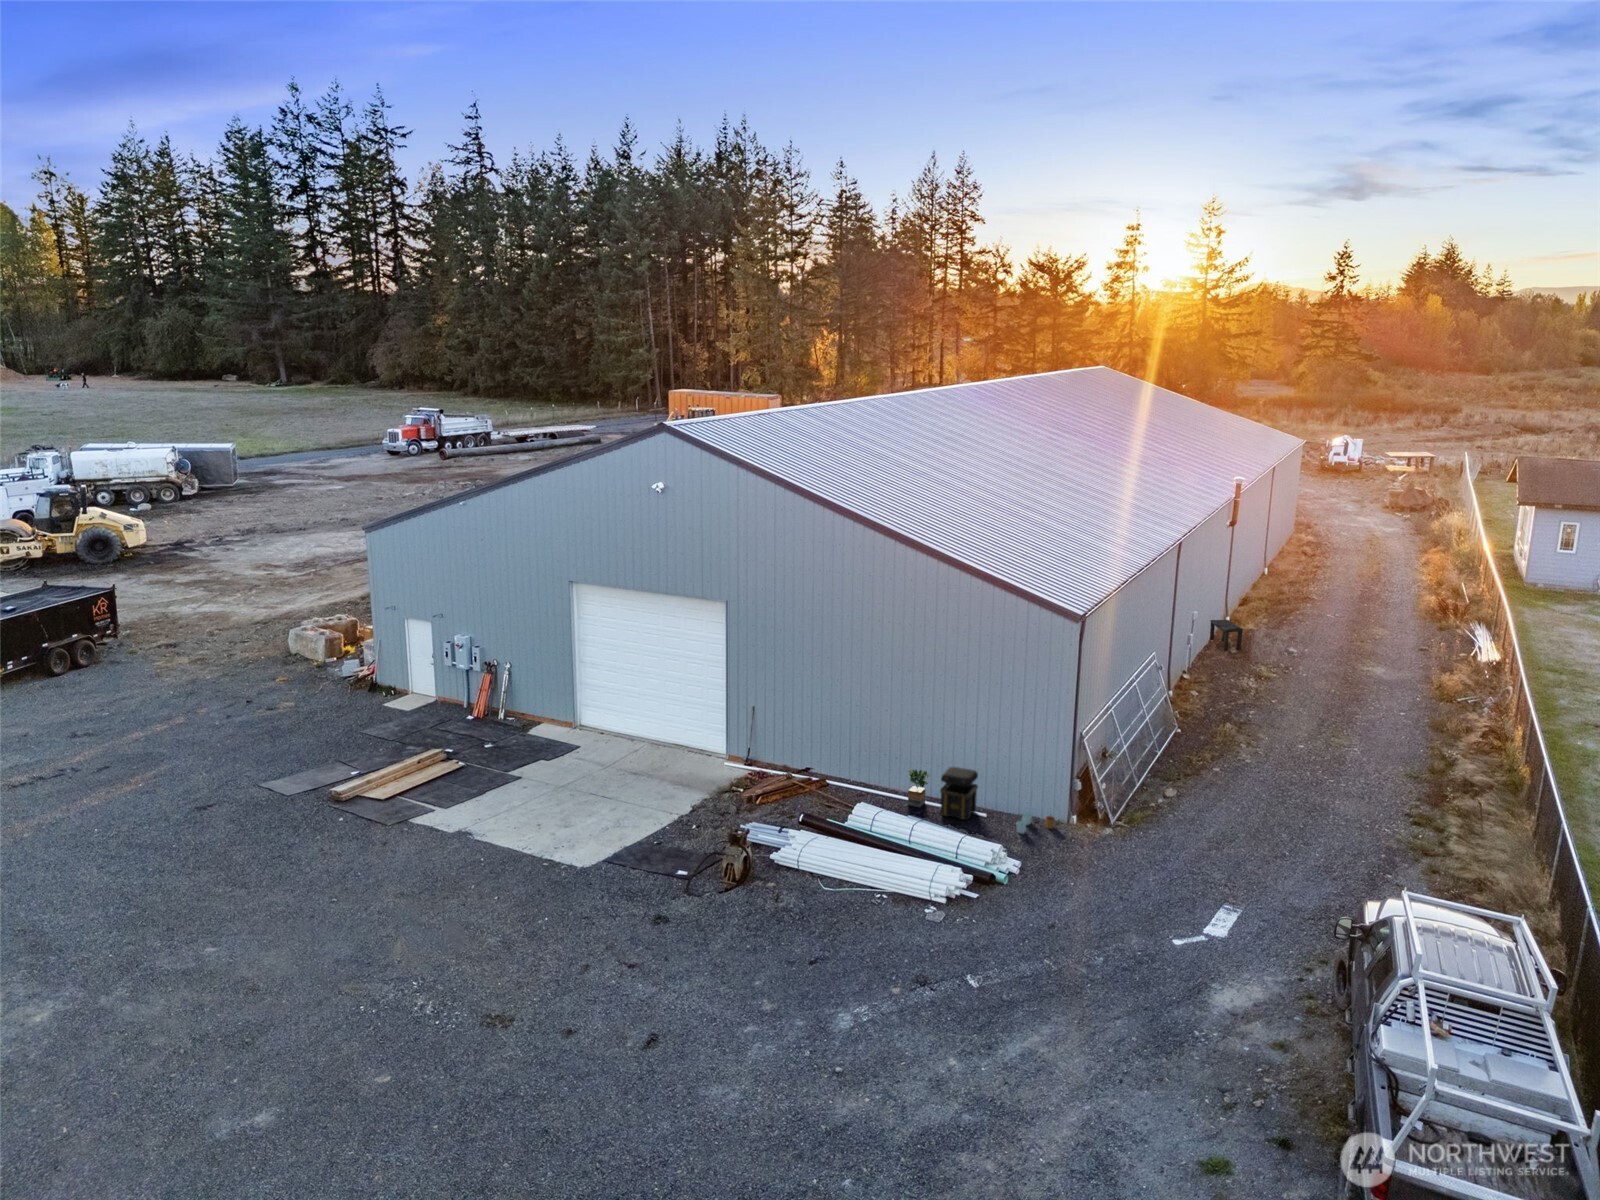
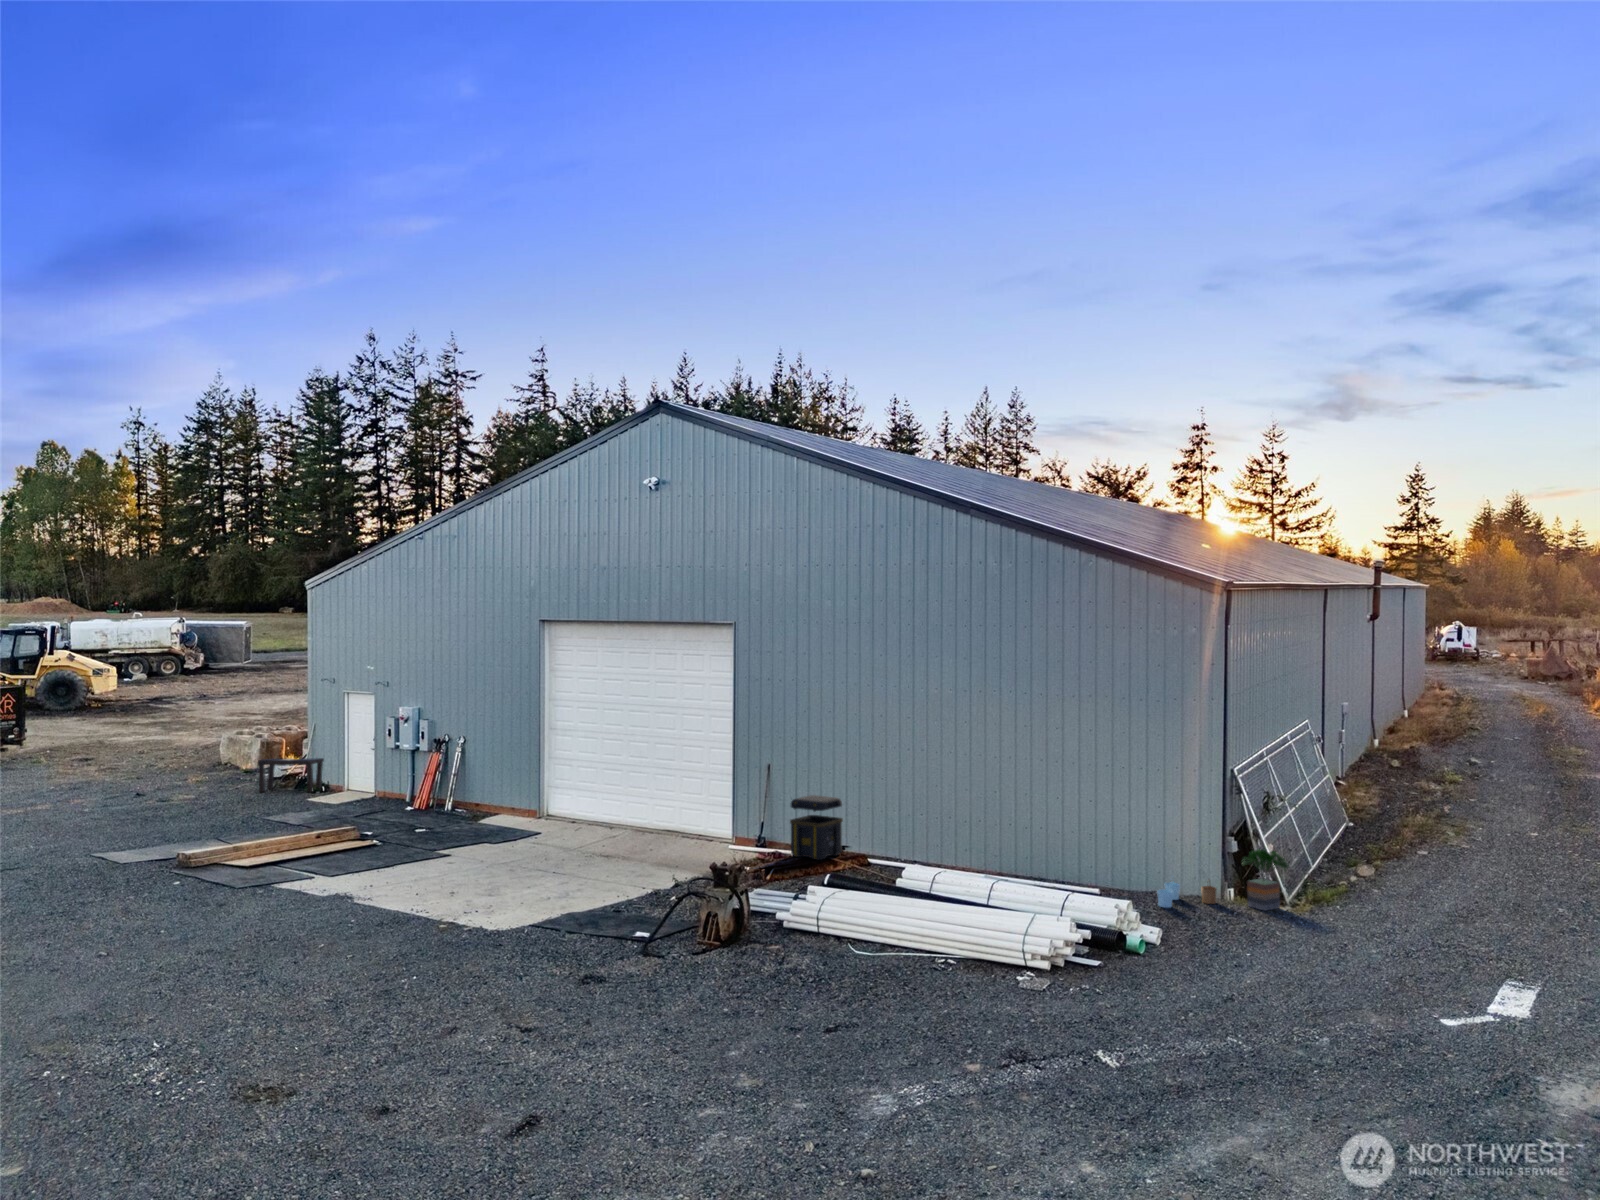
bench: present [1210,620,1243,650] -> present [258,758,324,792]
toolbox: present [940,767,978,820] -> present [790,795,843,860]
potted tree: present [908,770,930,807] -> present [1242,849,1289,911]

